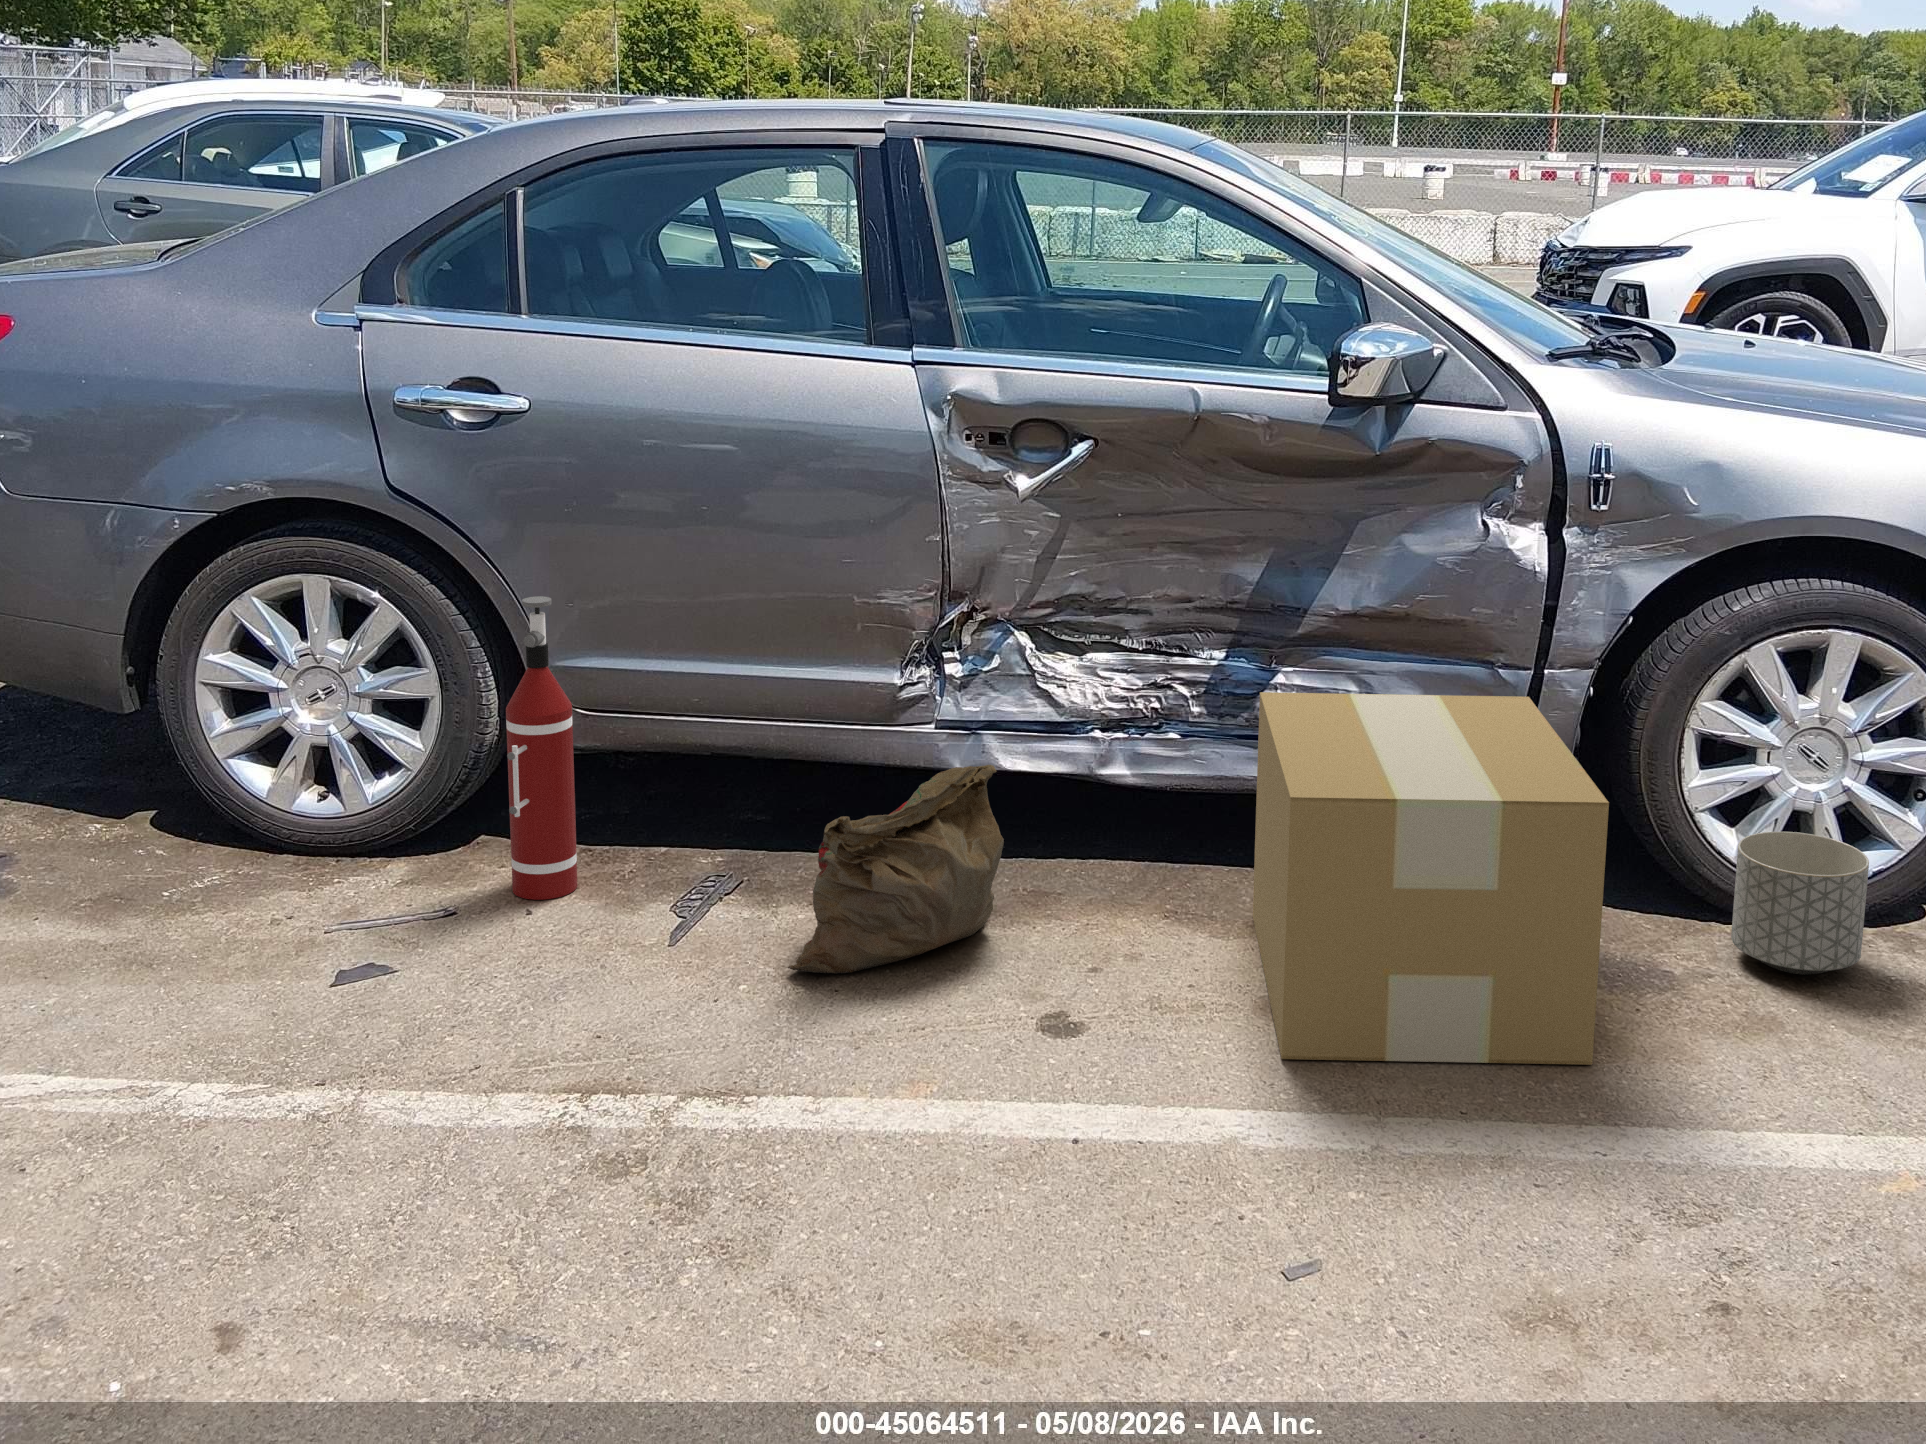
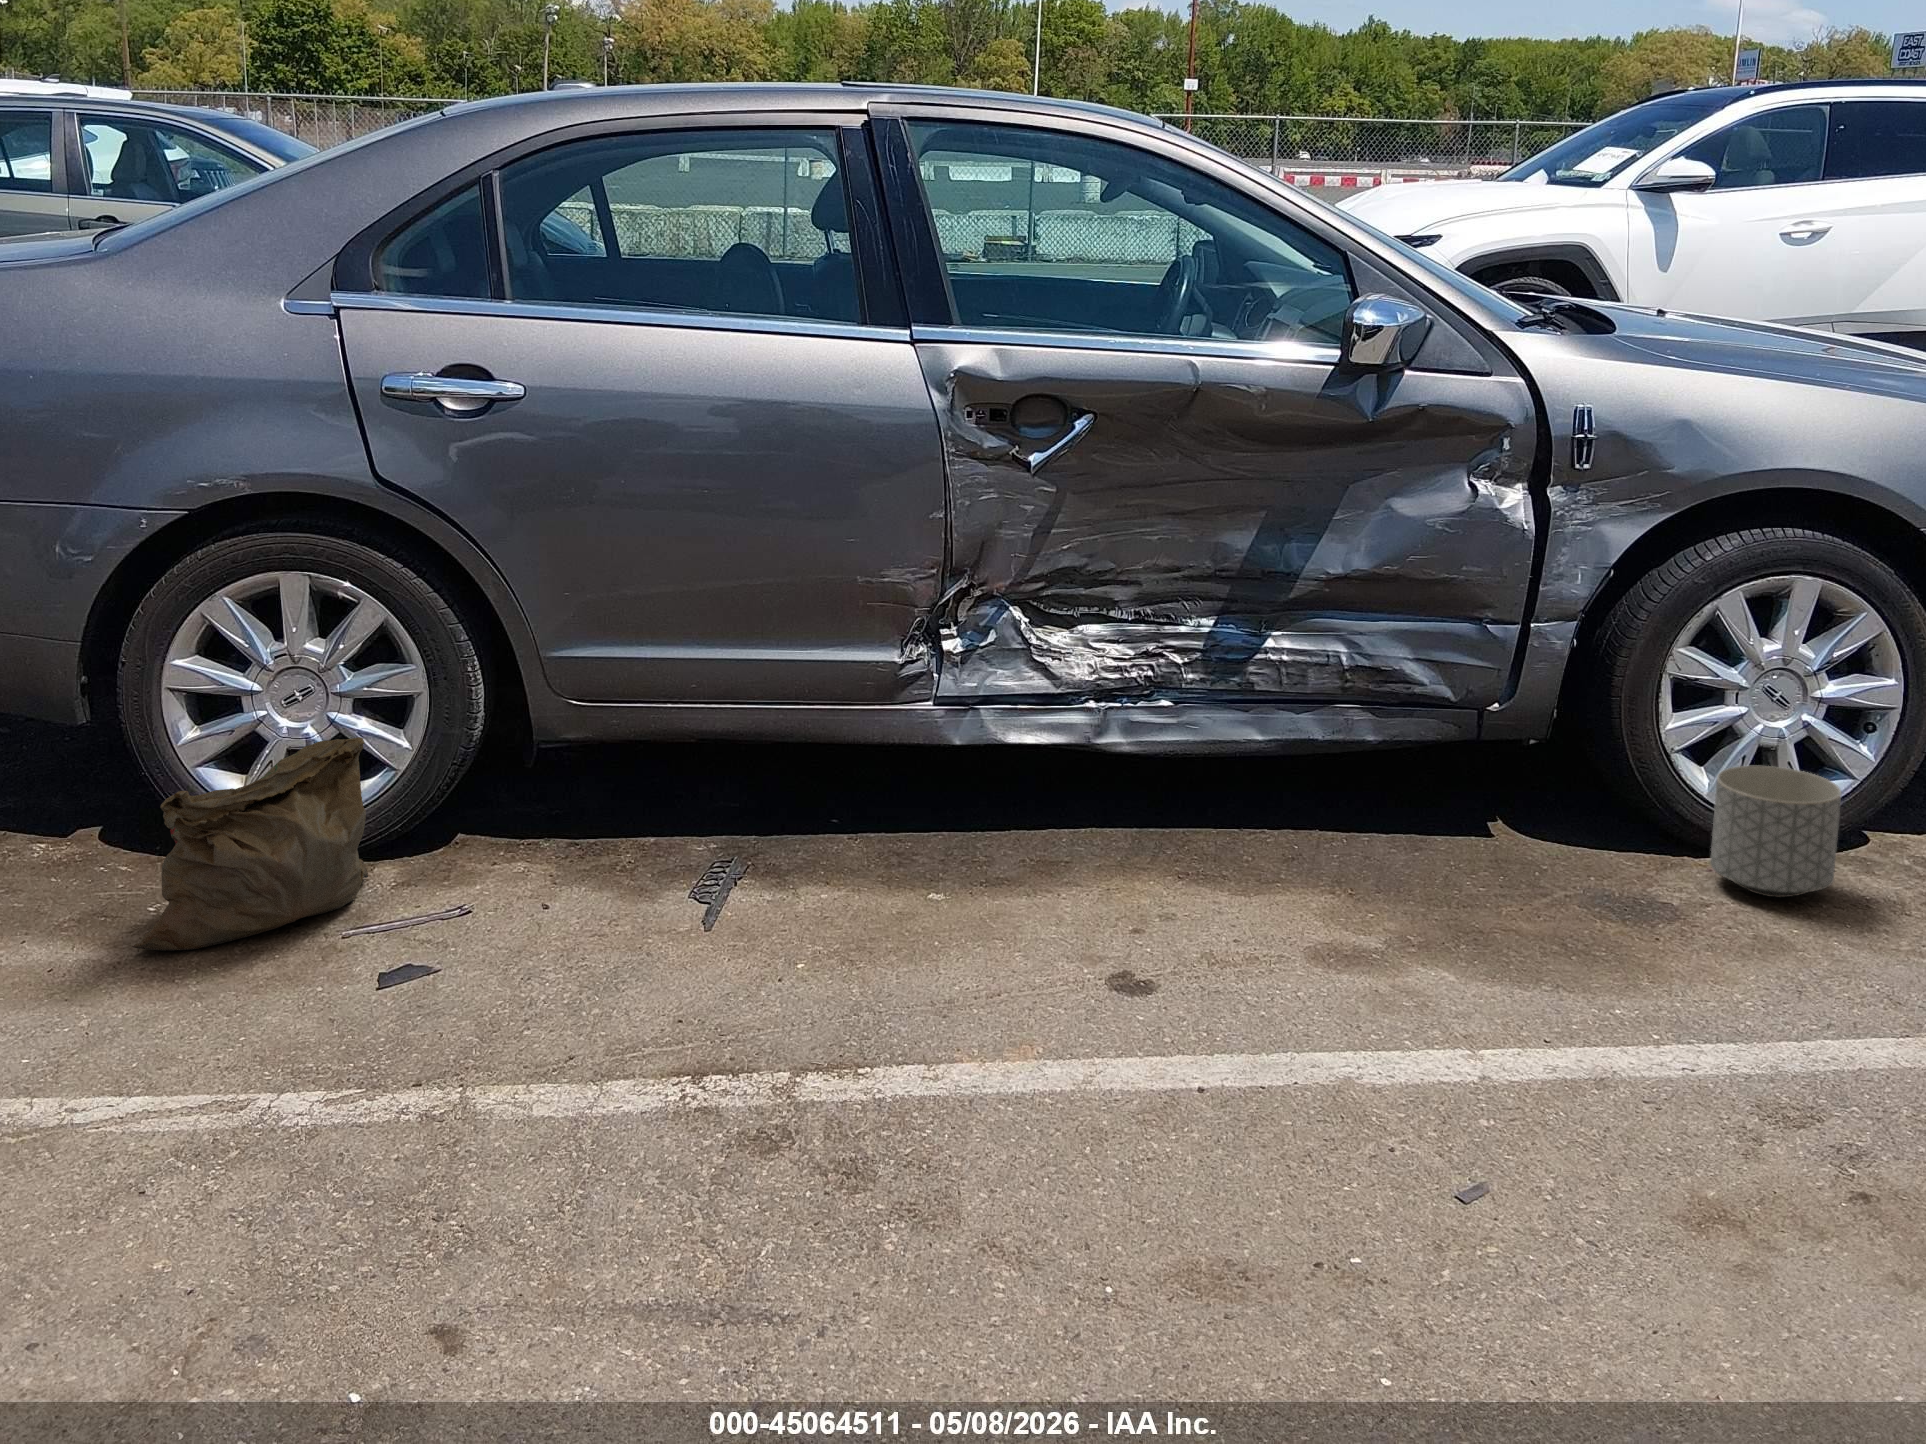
fire extinguisher: present [506,596,578,900] -> none [510,586,581,895]
cardboard box: present [1253,692,1609,1065] -> none [1258,649,1657,1002]
bag: present [788,765,1004,974] -> present [132,737,368,951]

